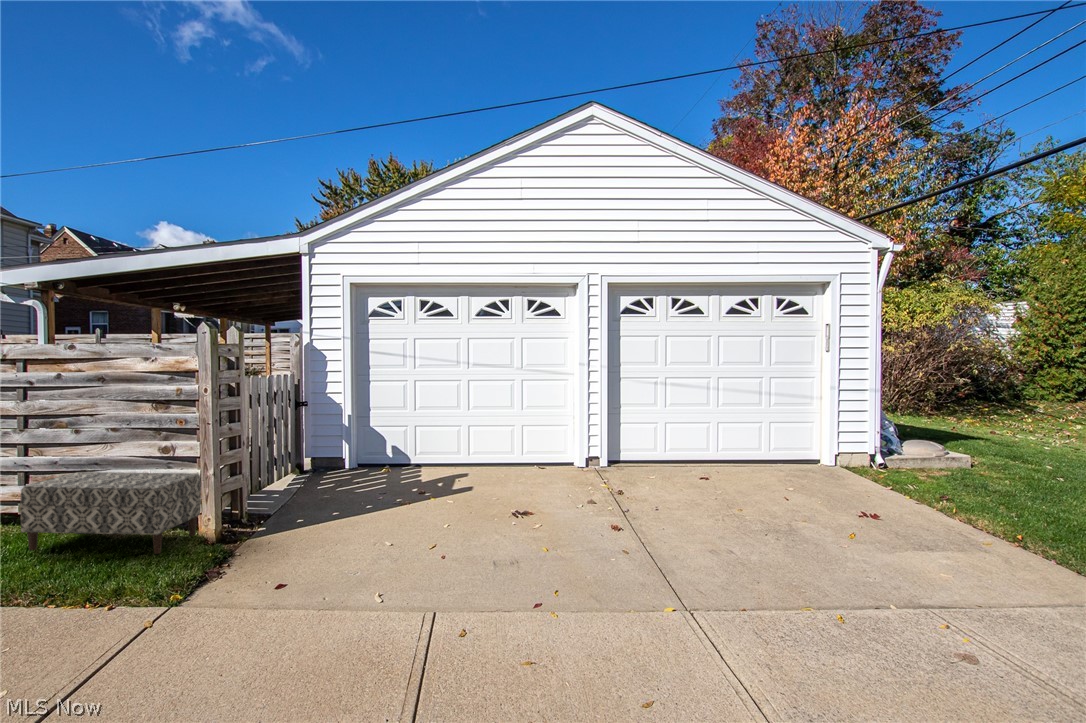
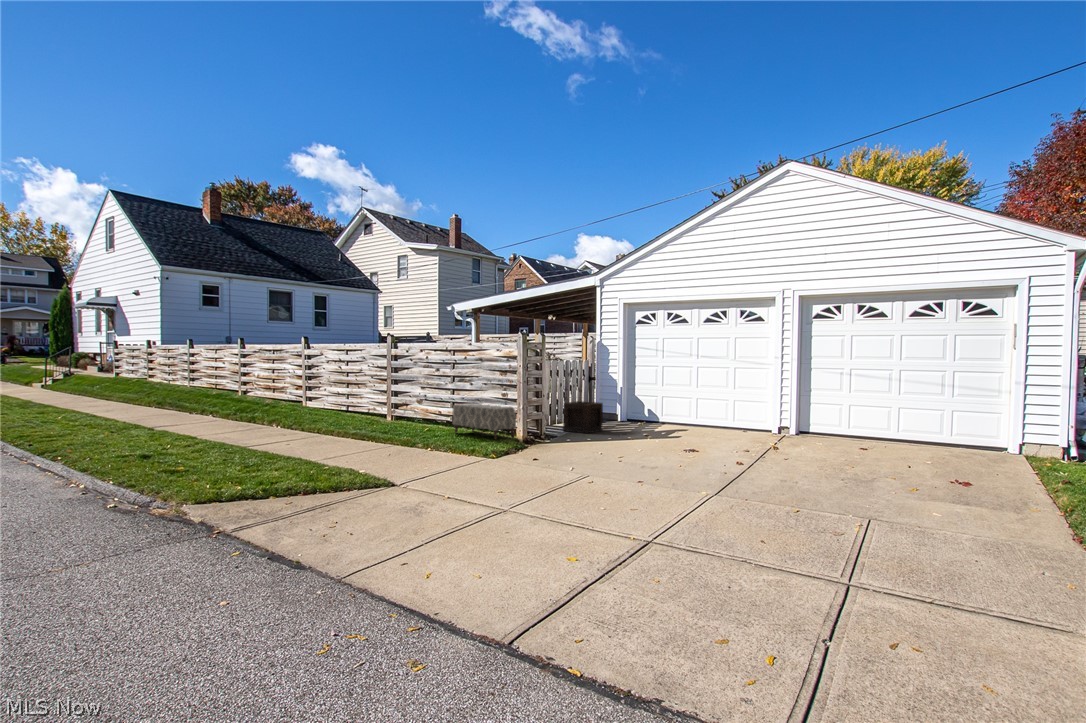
wooden crate: none [270,438,334,493] -> present [563,401,603,433]

